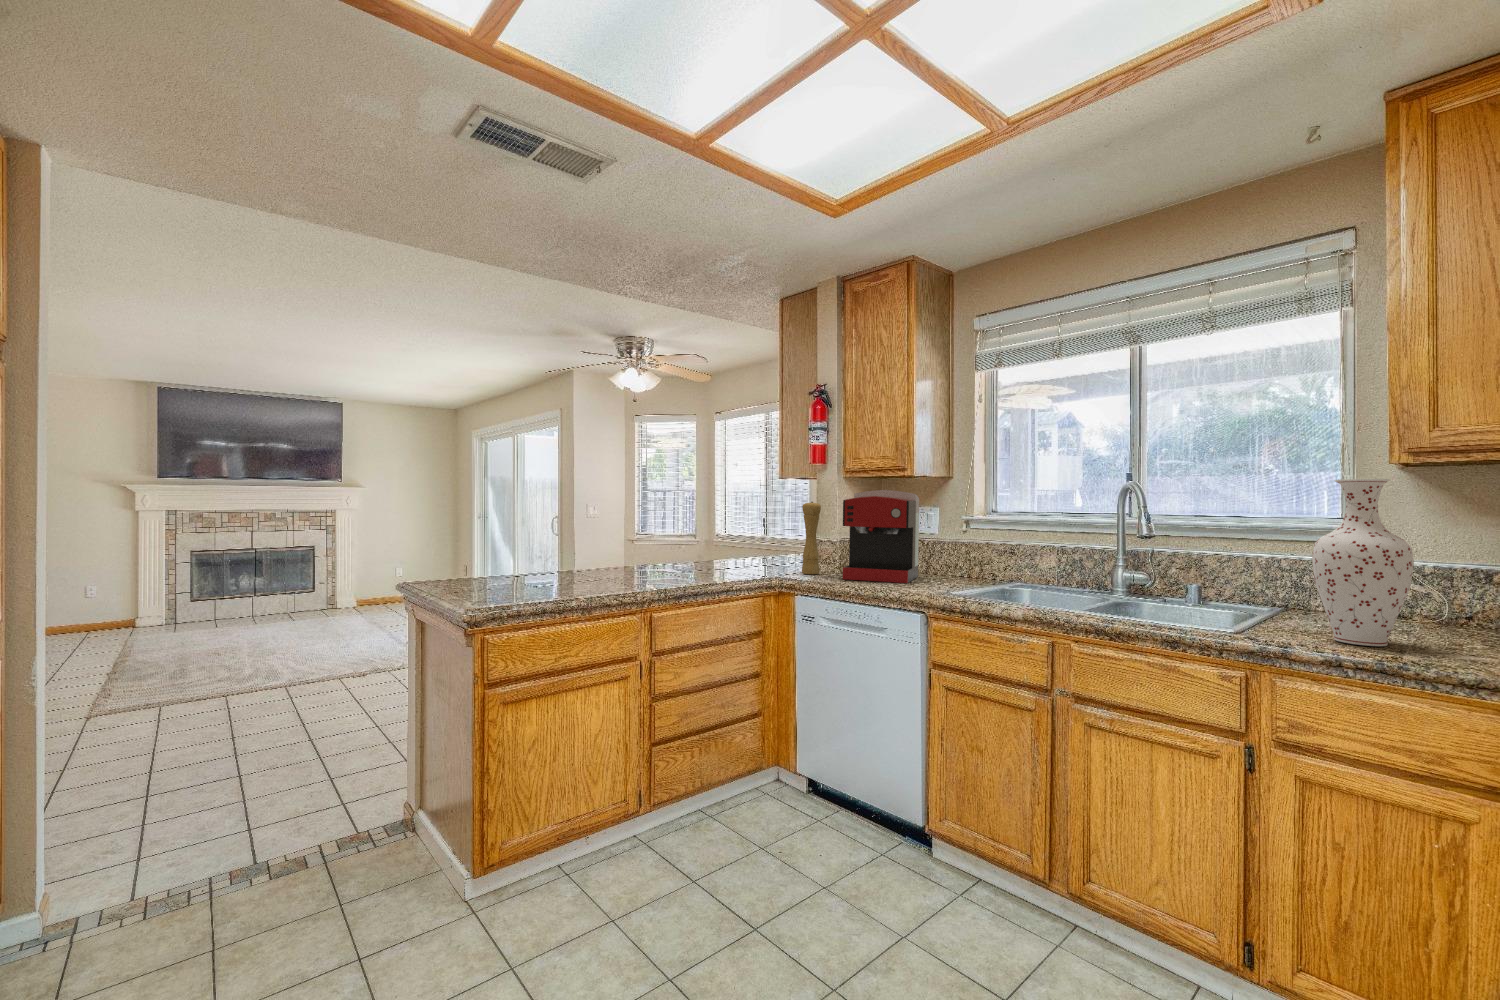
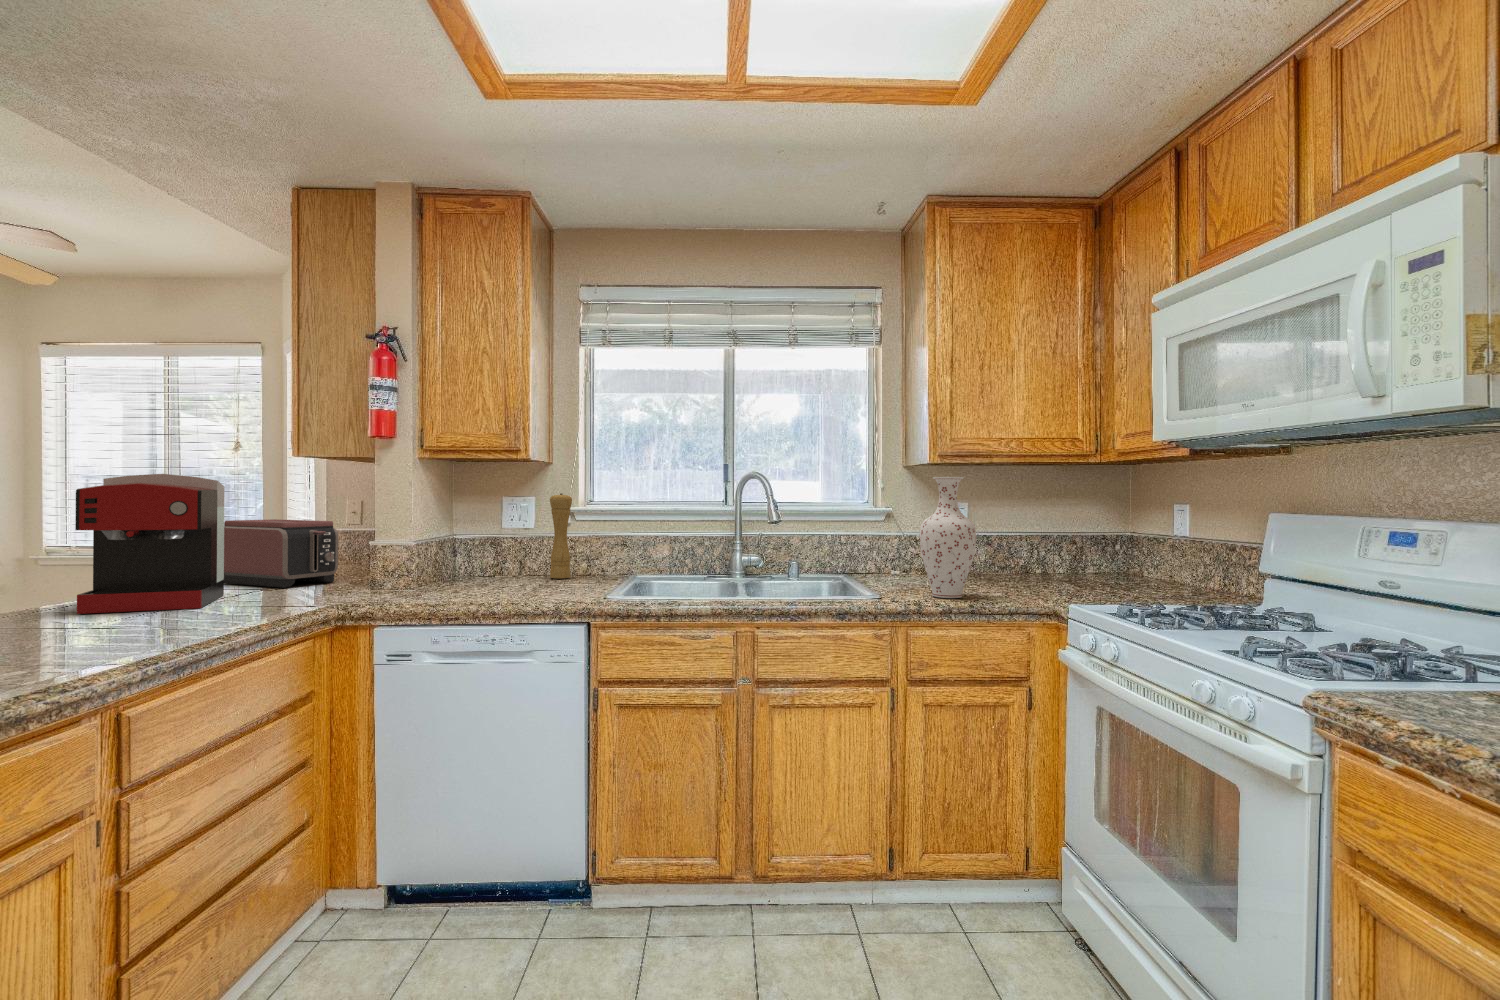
coffee maker: present [843,490,919,583] -> present [75,474,225,614]
pepper mill: present [802,502,821,574] -> present [550,493,572,579]
toaster: none [739,520,799,567] -> present [224,519,338,588]

